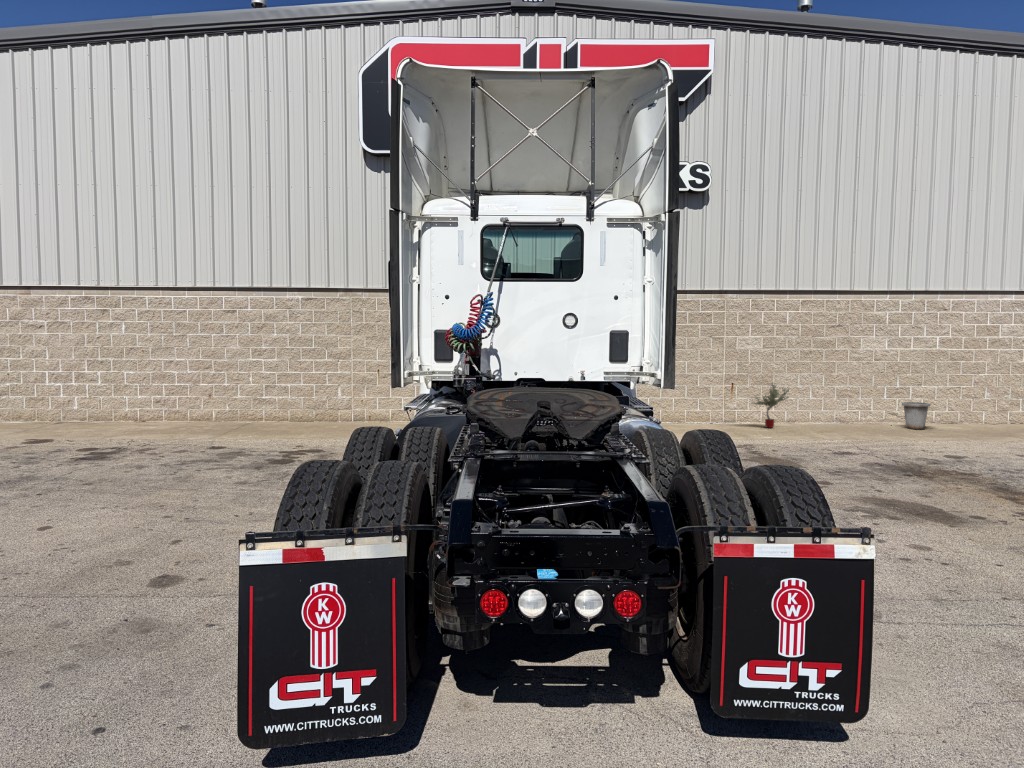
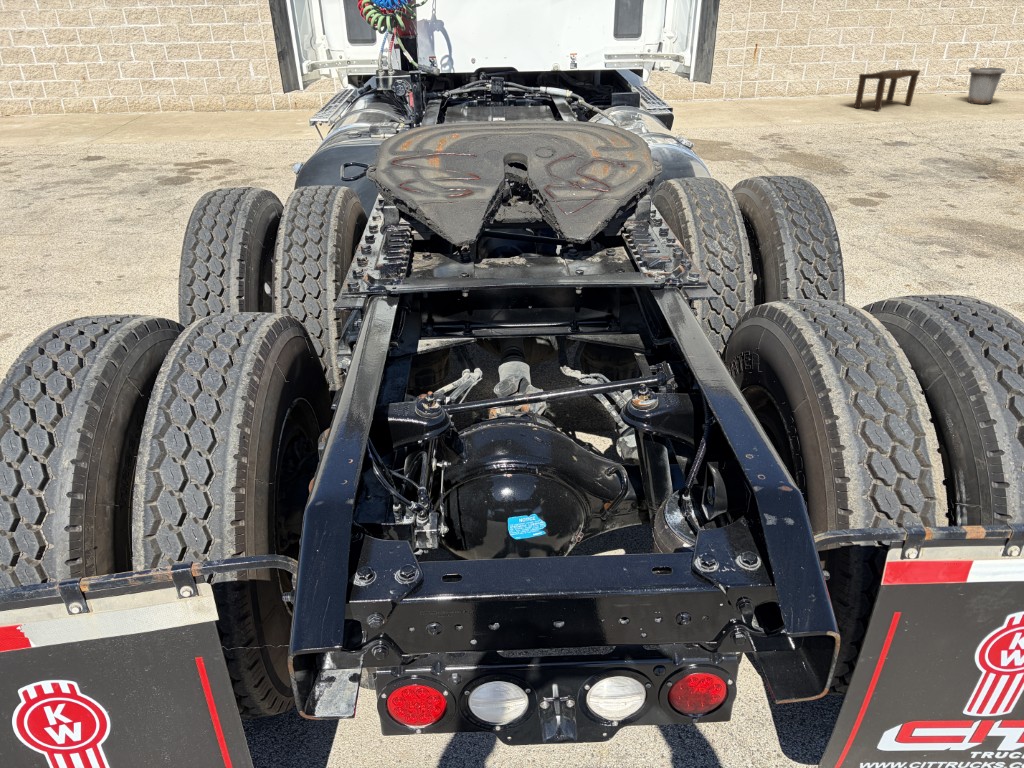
potted tree: present [753,383,789,428] -> none [781,44,832,107]
bench: none [813,402,862,431] -> present [855,69,920,110]

